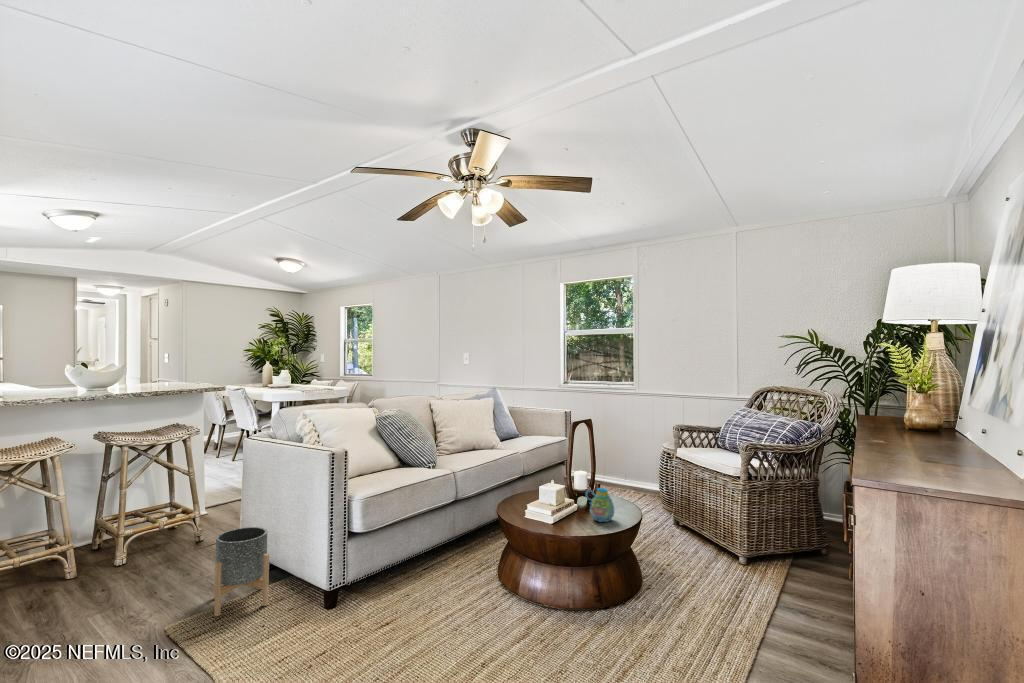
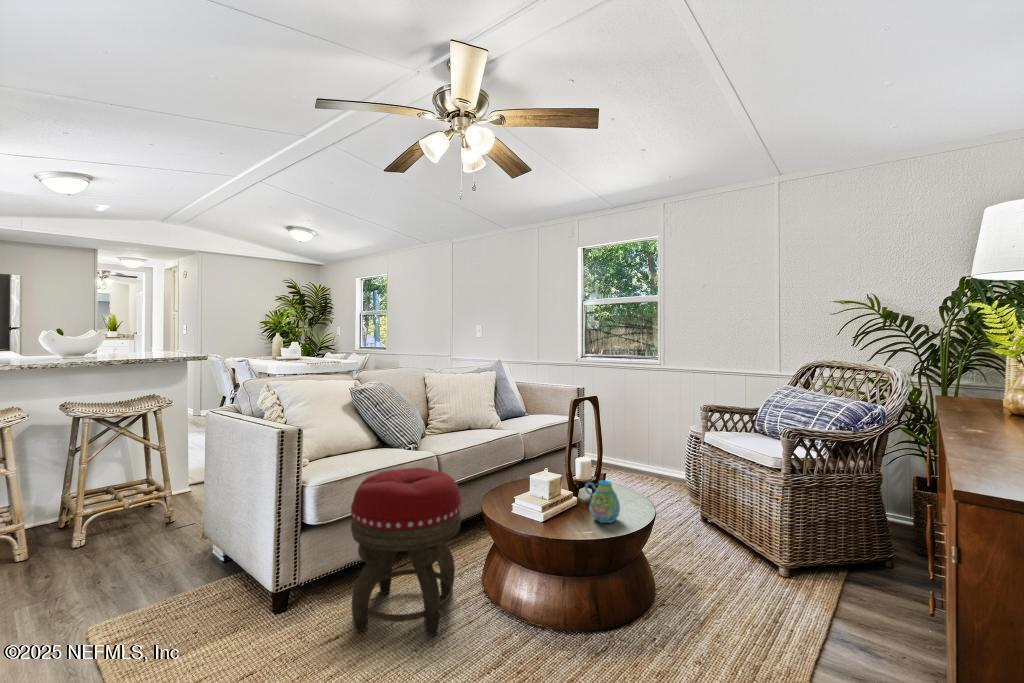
footstool: none [394,482,485,619] -> present [351,467,462,636]
planter: present [214,527,269,616] -> none [144,513,217,617]

